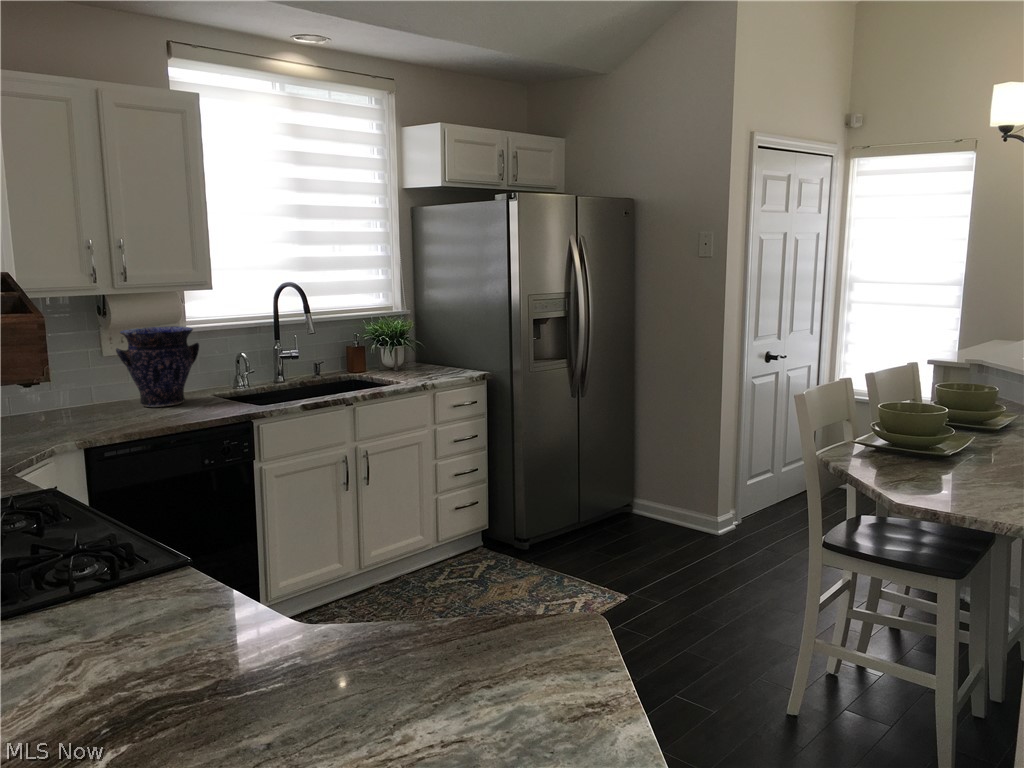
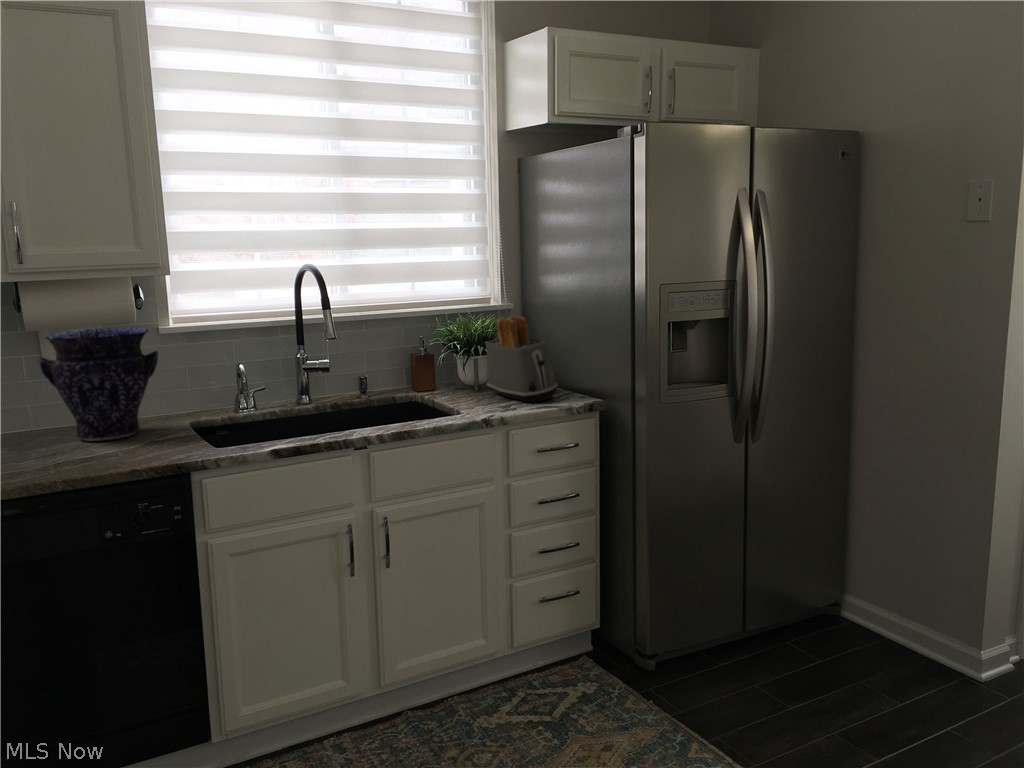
toaster: none [405,317,459,375] -> present [486,316,558,402]

